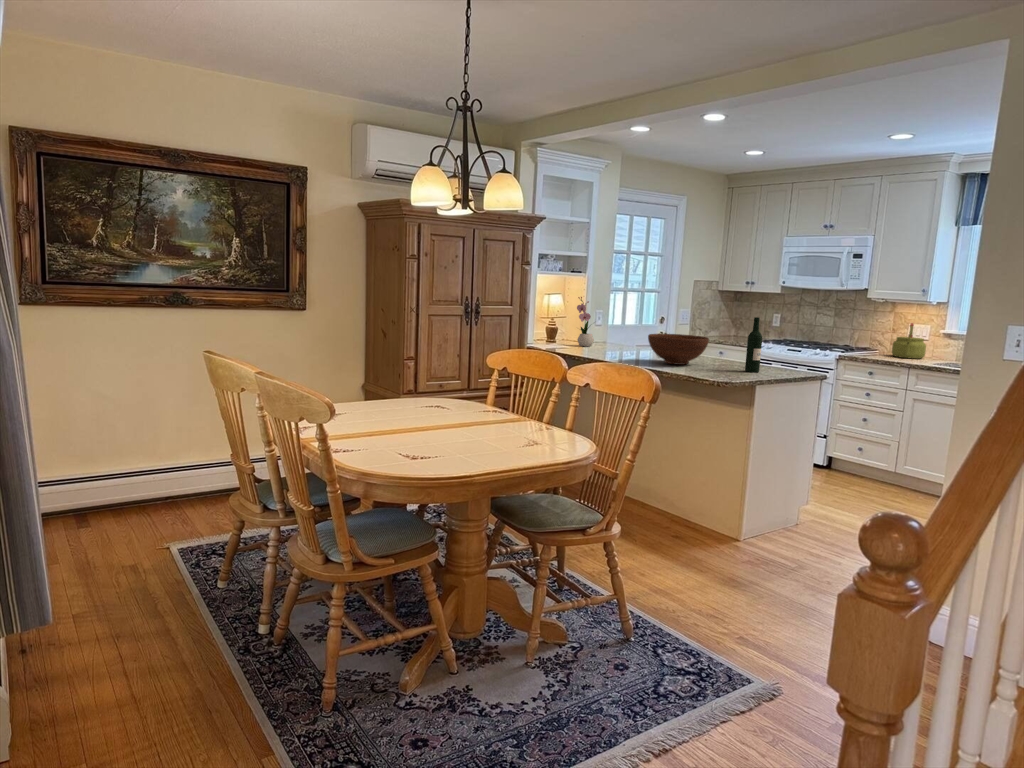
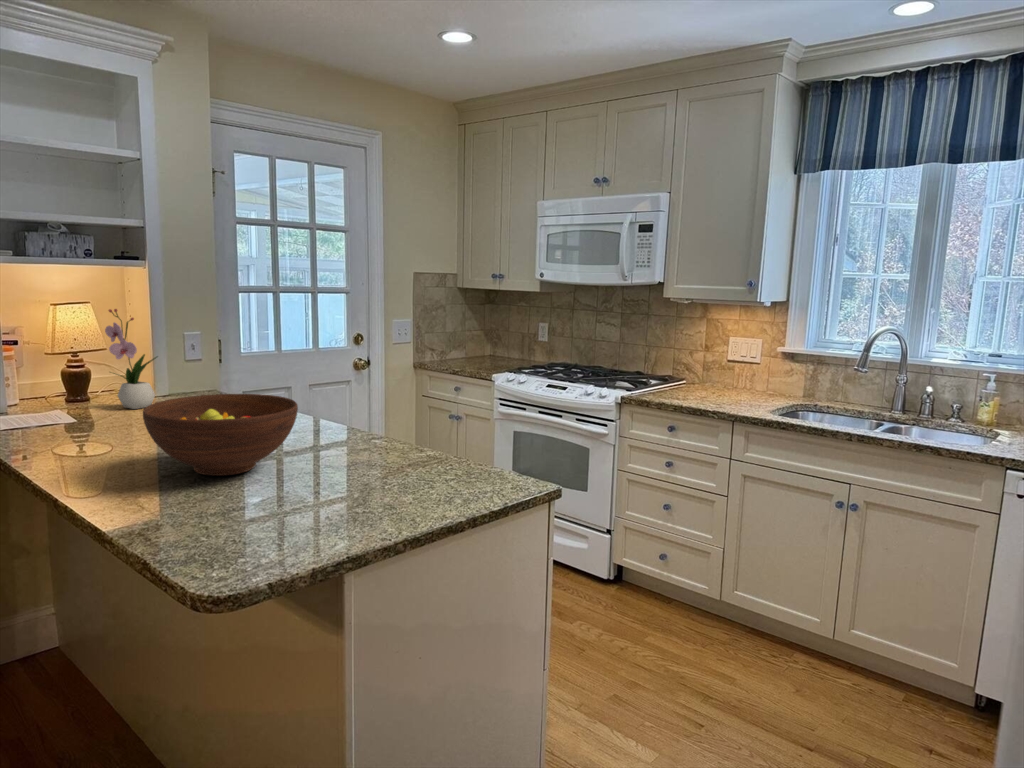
wine bottle: present [745,317,762,372] -> none [360,360,395,498]
kettle: present [892,323,926,359] -> none [705,338,757,398]

